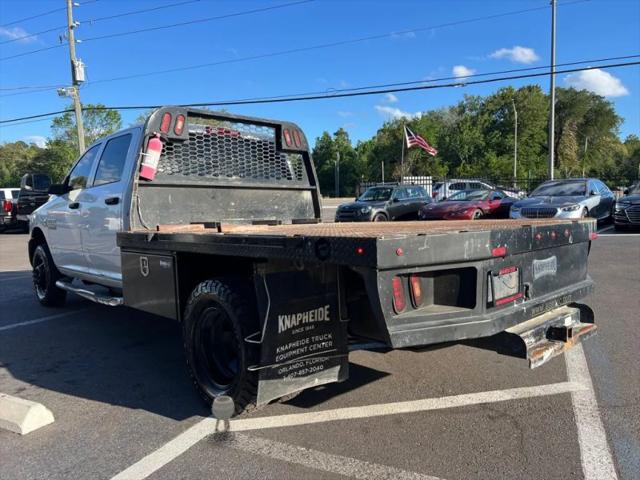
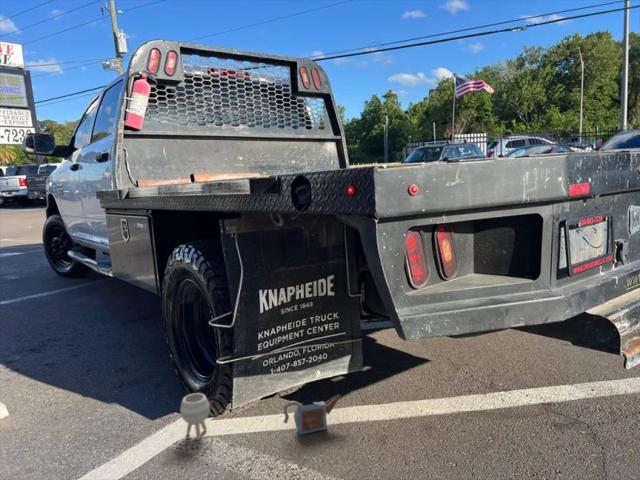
watering can: none [291,396,334,426] -> present [283,394,341,434]

